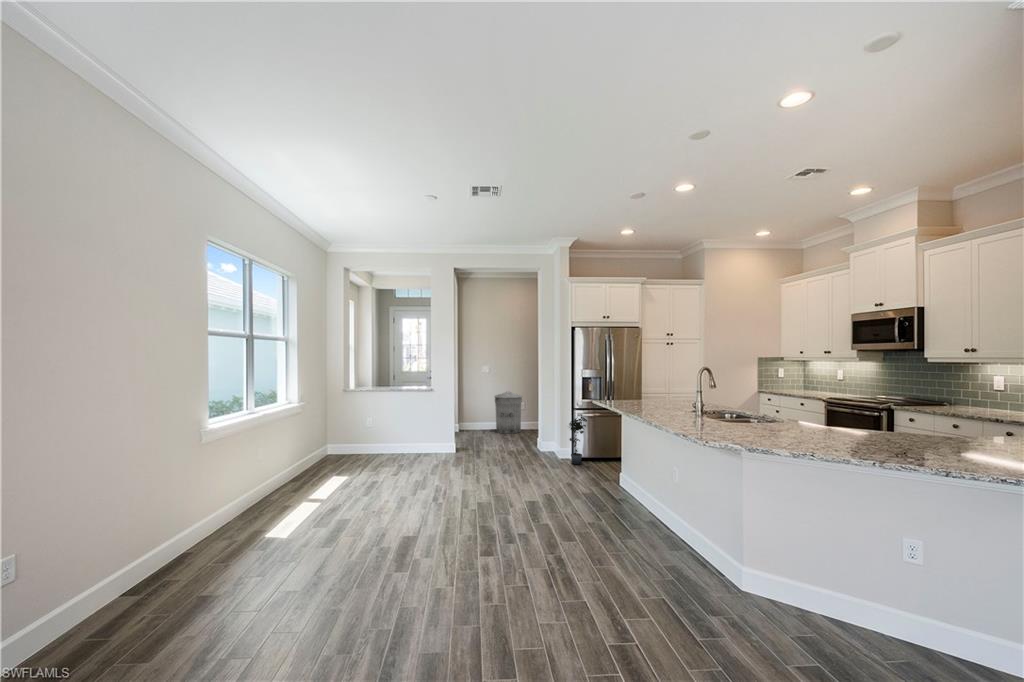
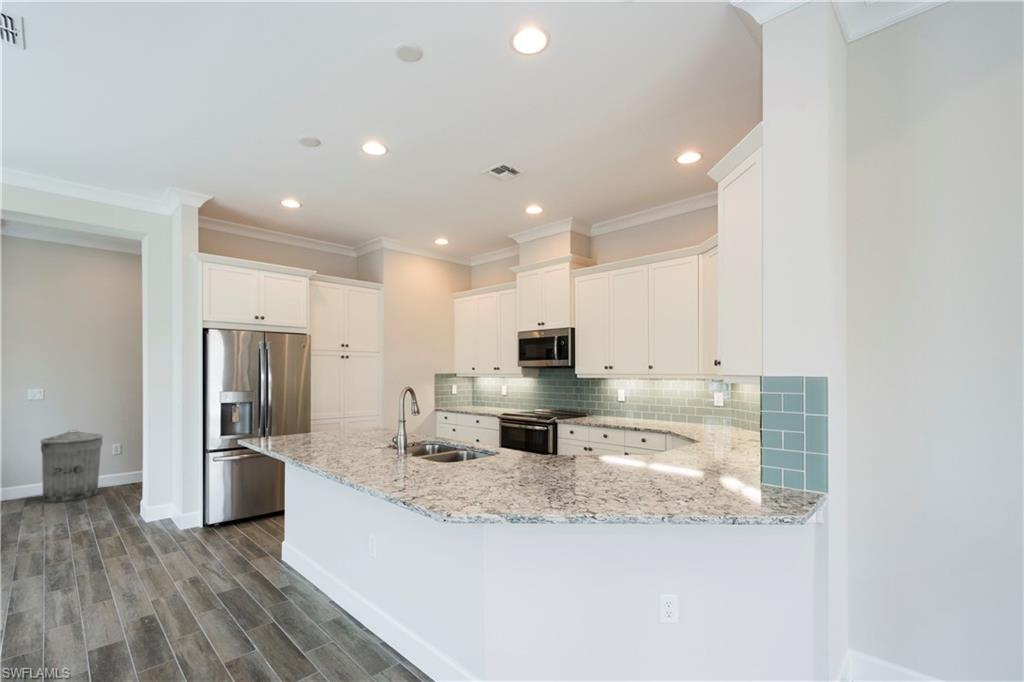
potted plant: present [569,414,587,464] -> none [190,460,227,537]

